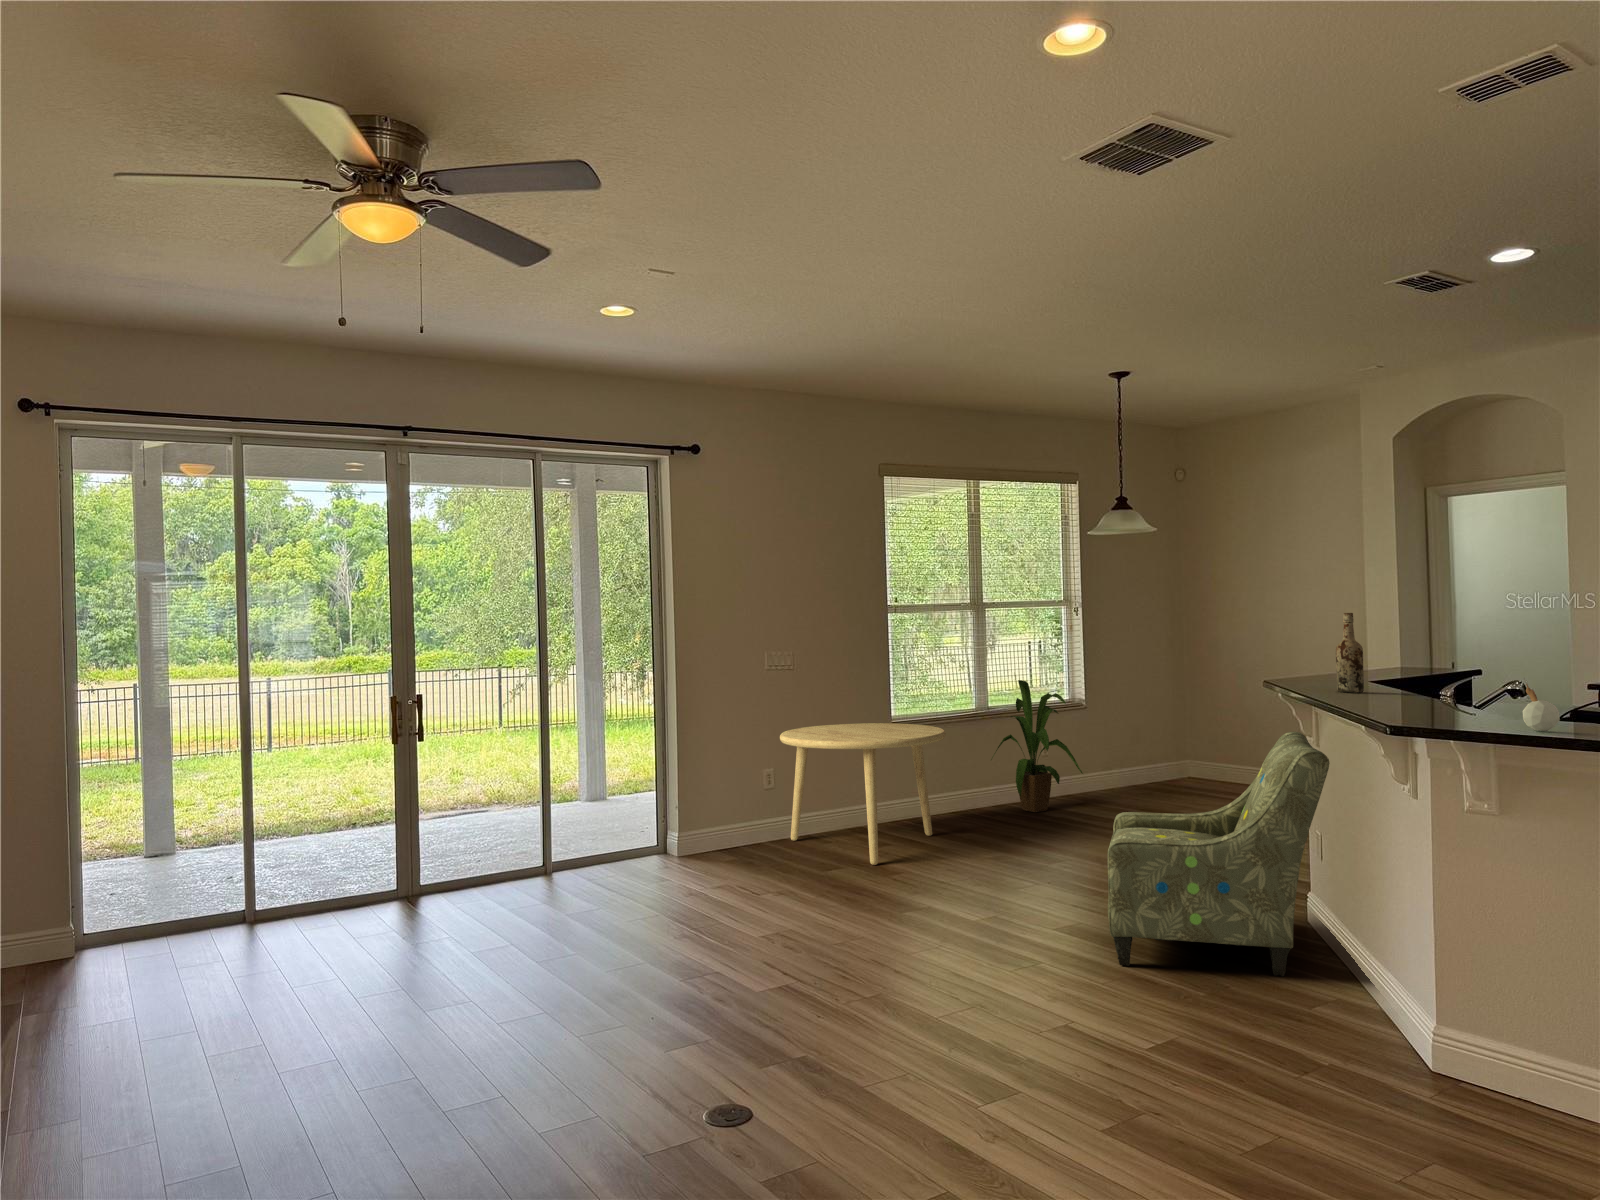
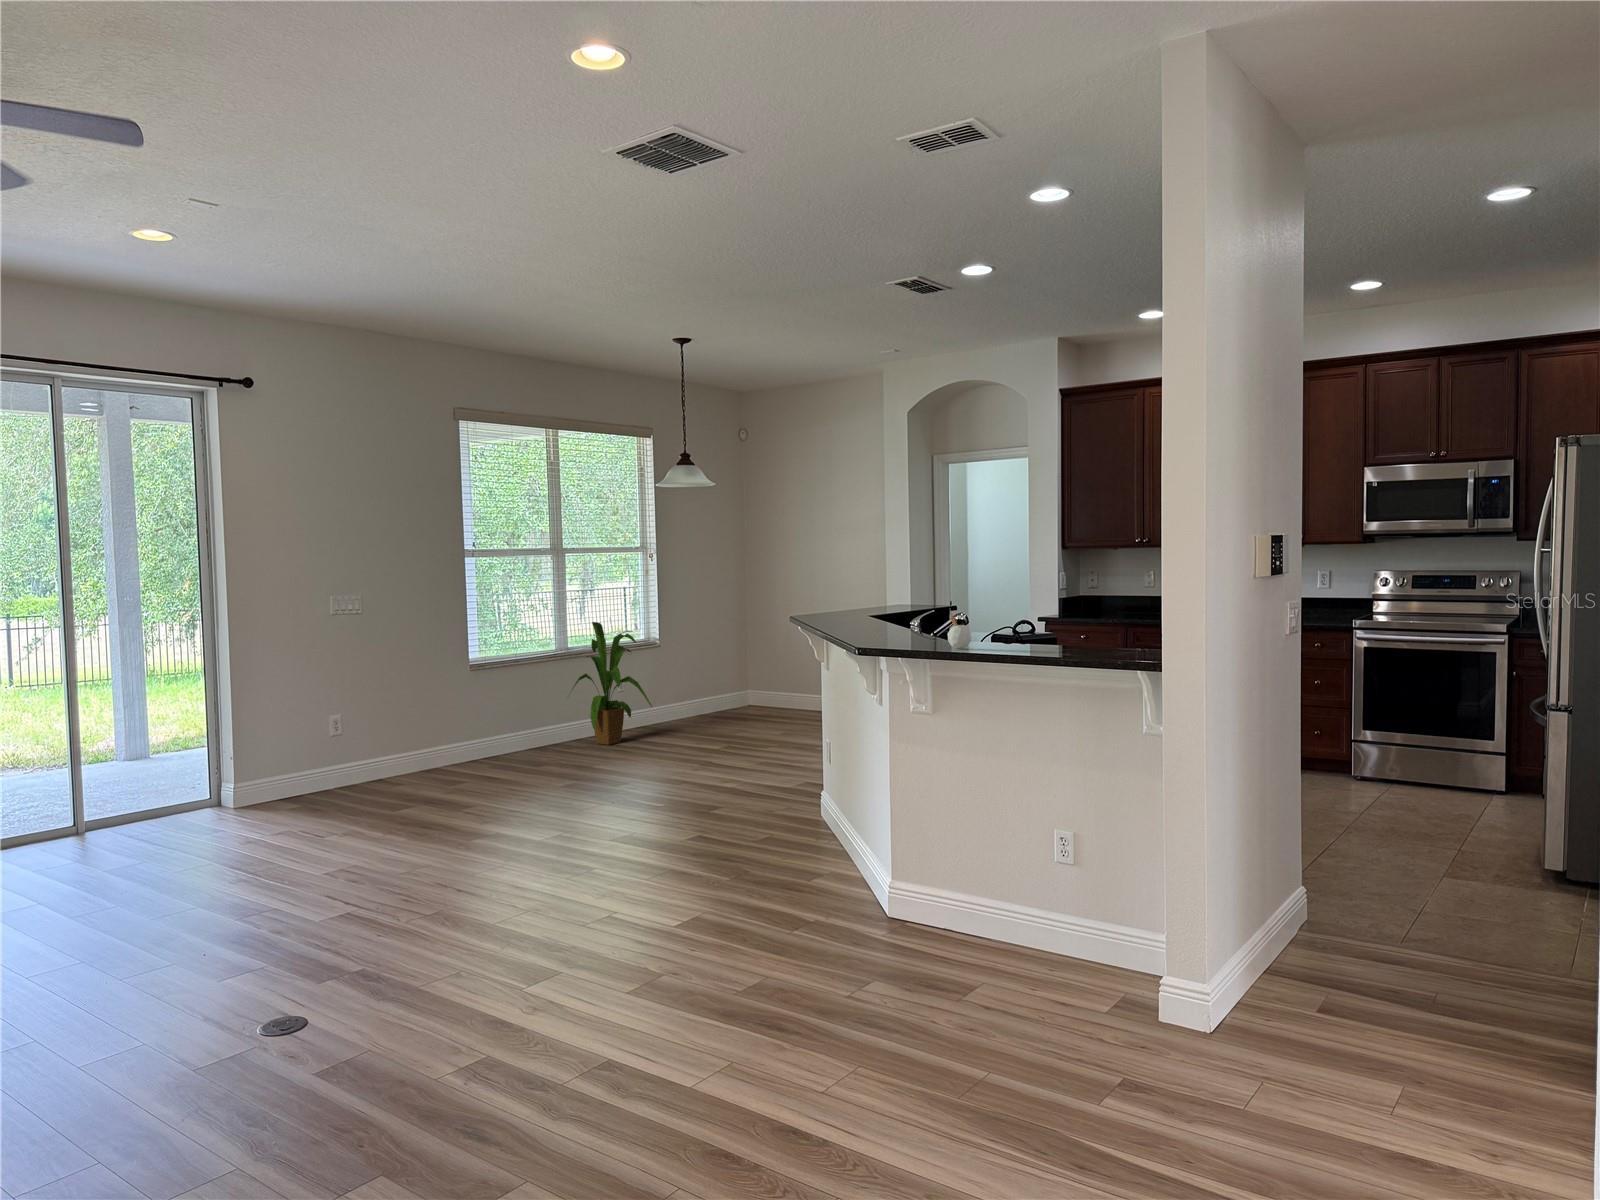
wine bottle: present [1336,613,1364,693] -> none [840,559,860,625]
dining table: present [780,723,946,865] -> none [348,666,519,802]
armchair: present [1108,732,1330,976] -> none [653,659,831,866]

